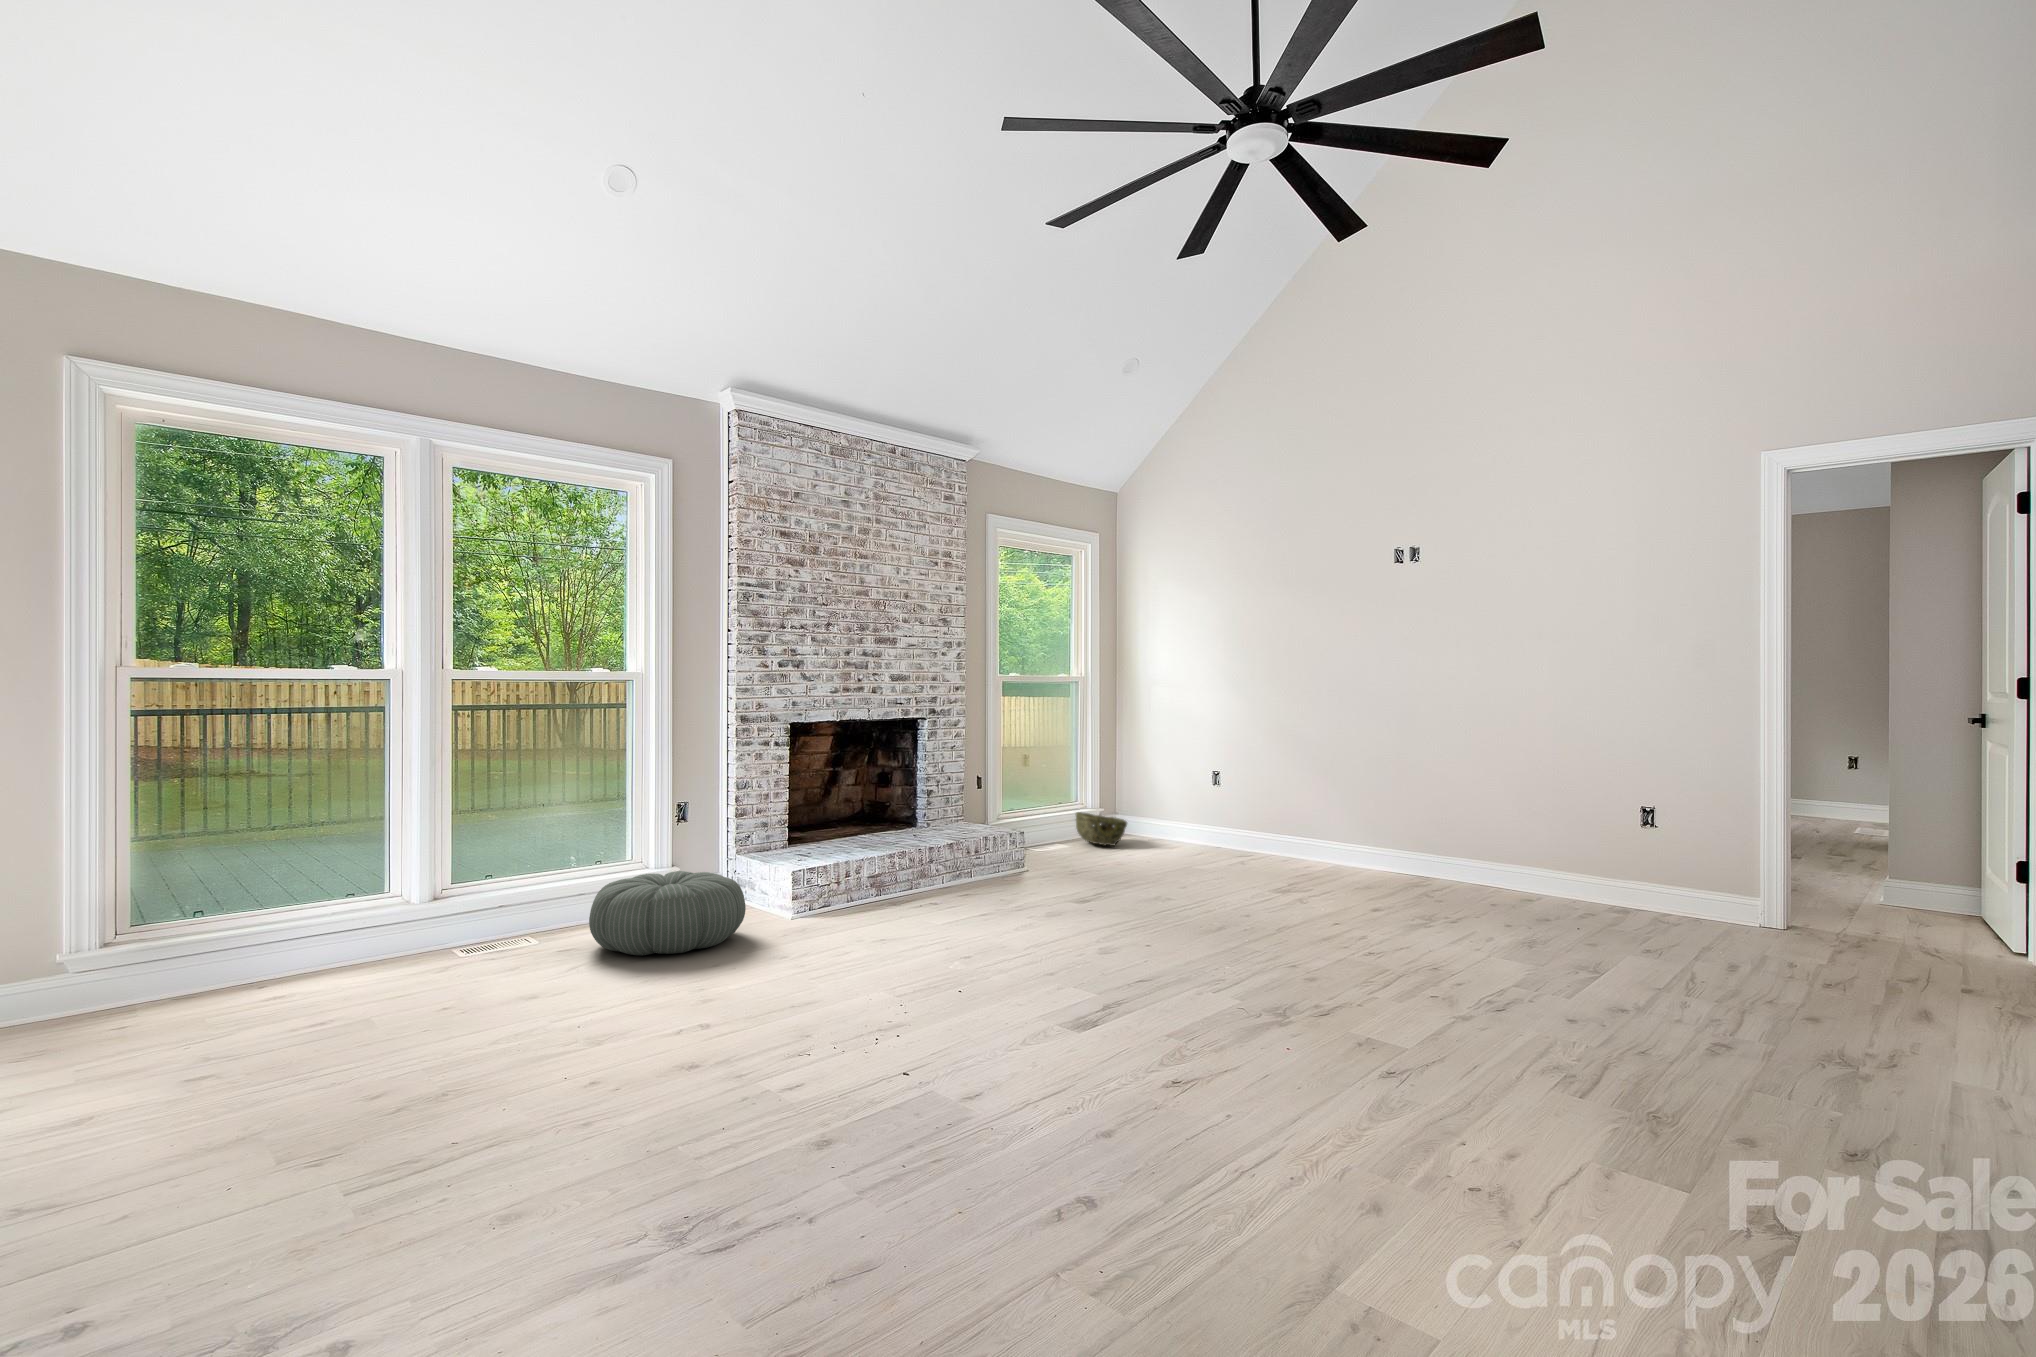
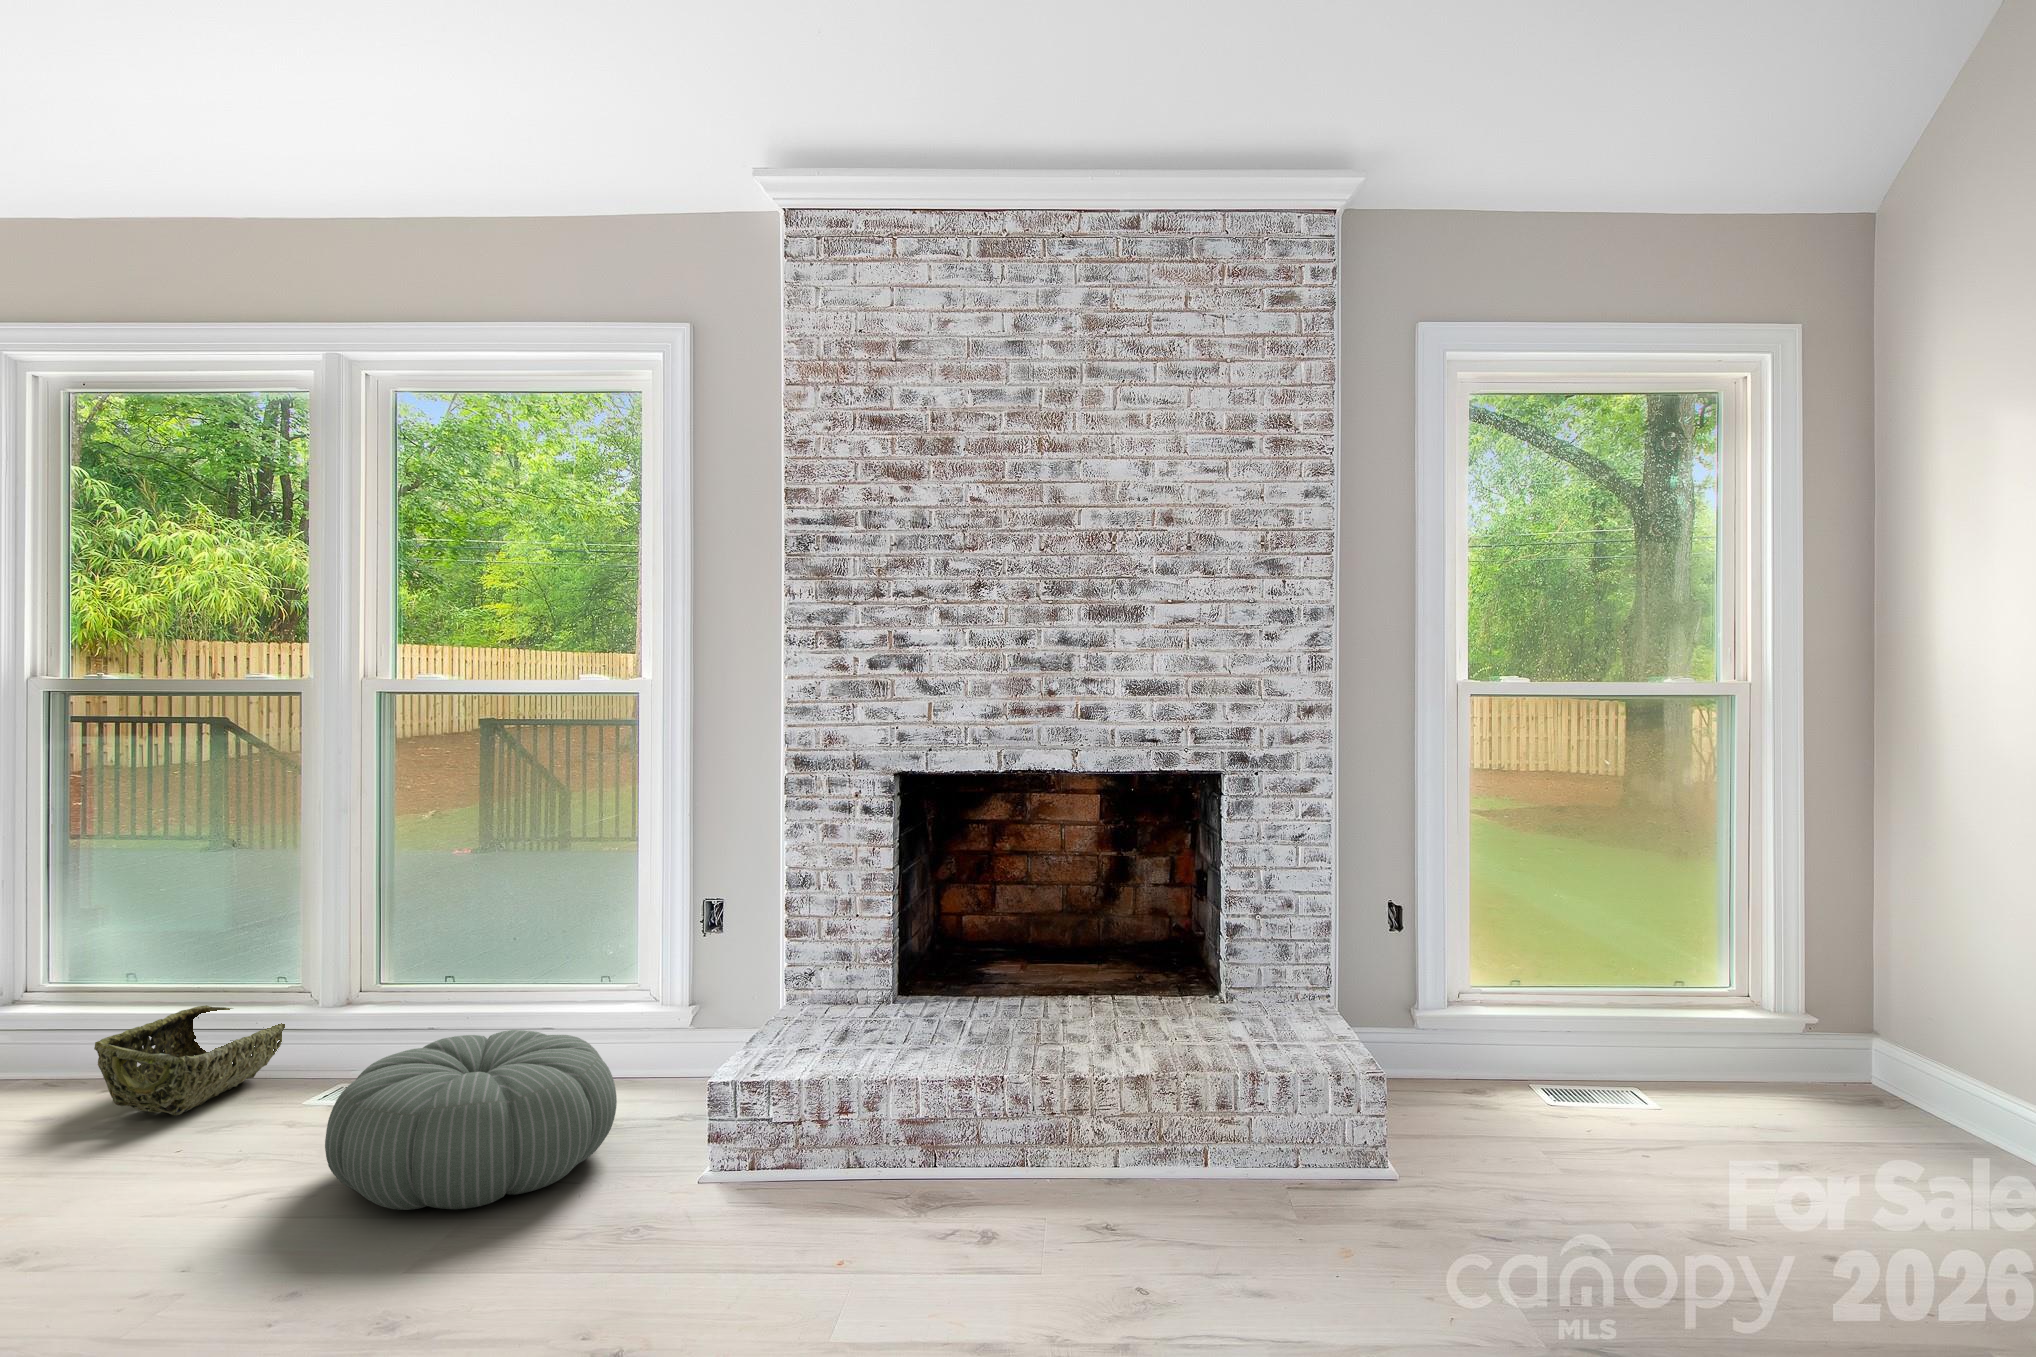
woven basket: present [1076,812,1127,846] -> present [94,1005,285,1115]

